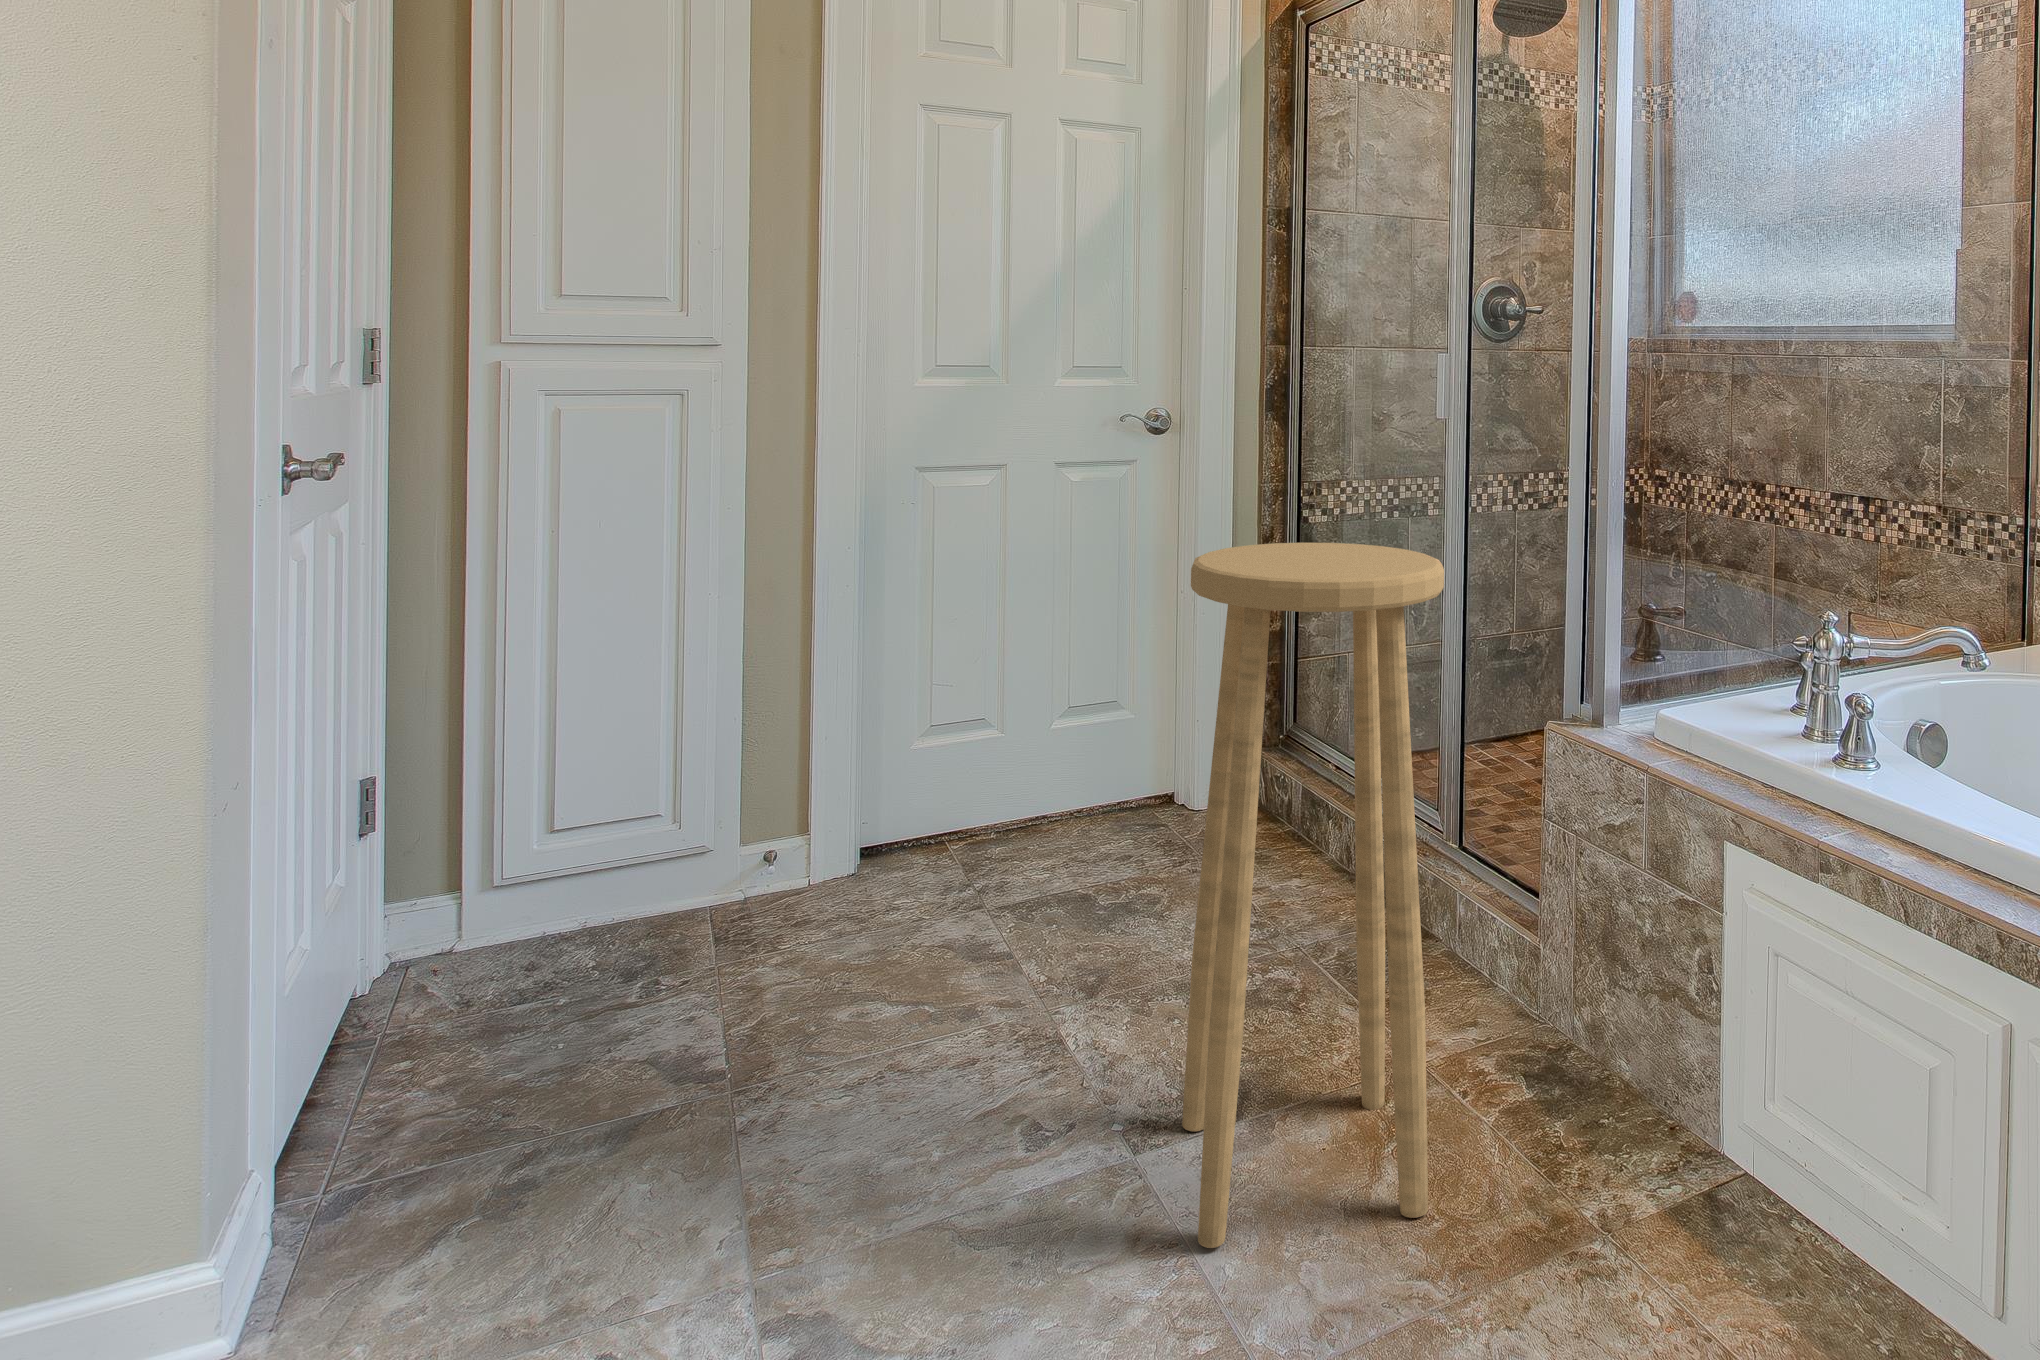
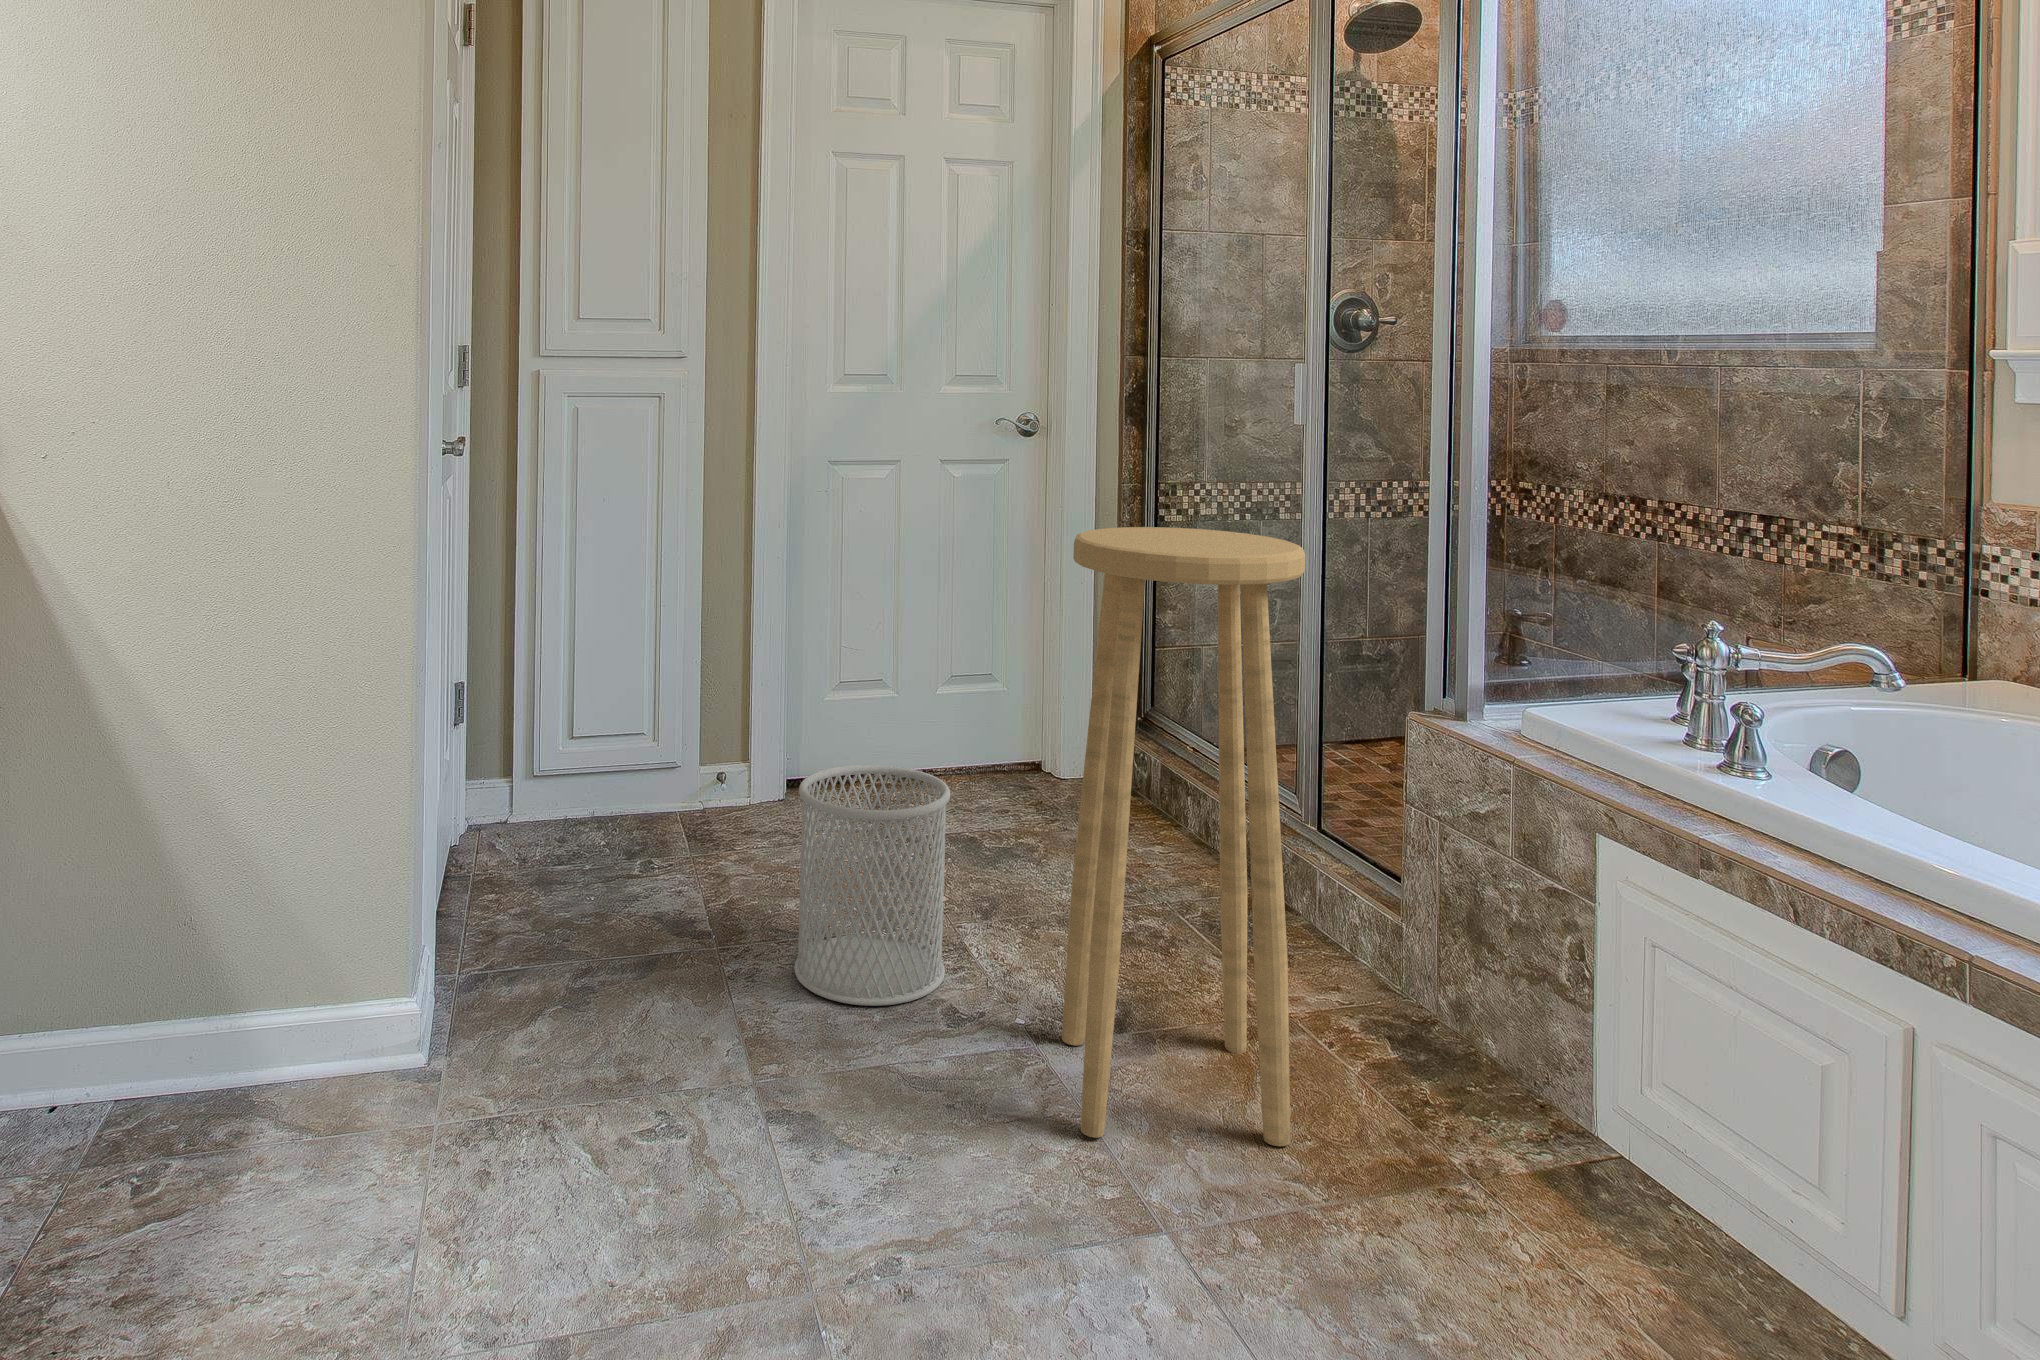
wastebasket: none [862,828,1055,1122] -> present [794,765,950,1006]

